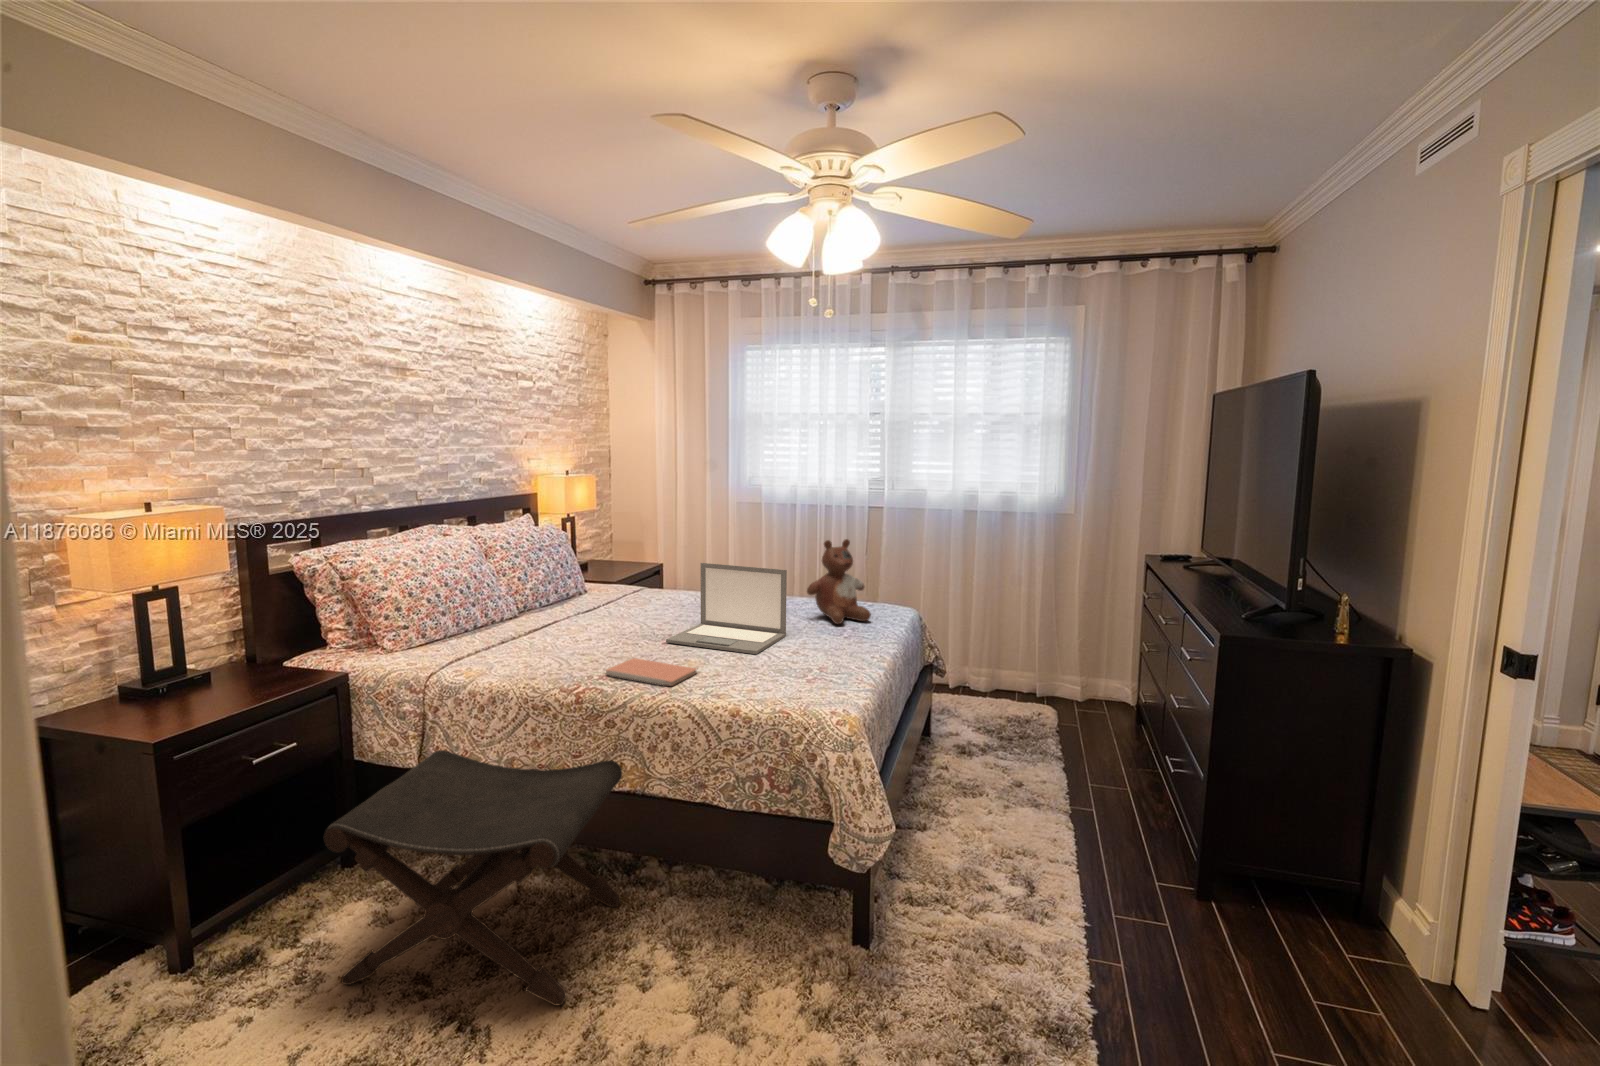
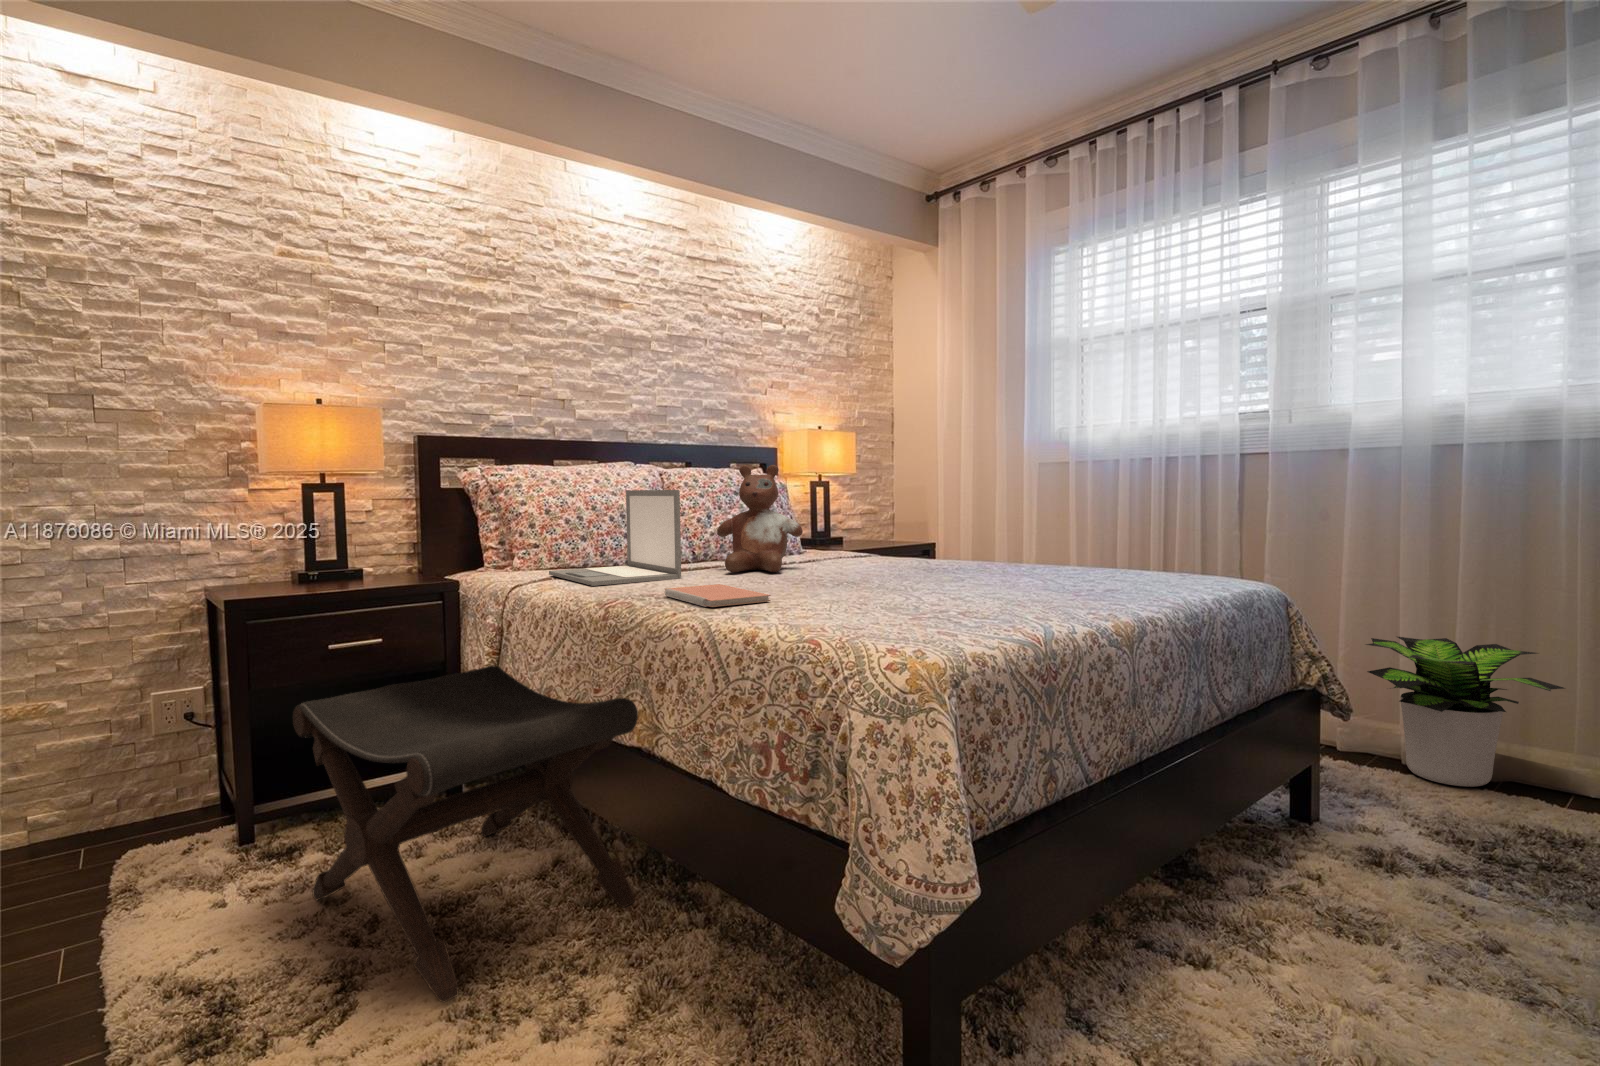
stuffed bear: present [807,539,871,624] -> present [717,465,803,572]
laptop: present [666,563,787,654] -> present [549,490,681,586]
potted plant: none [962,622,1047,707] -> present [1366,637,1565,787]

